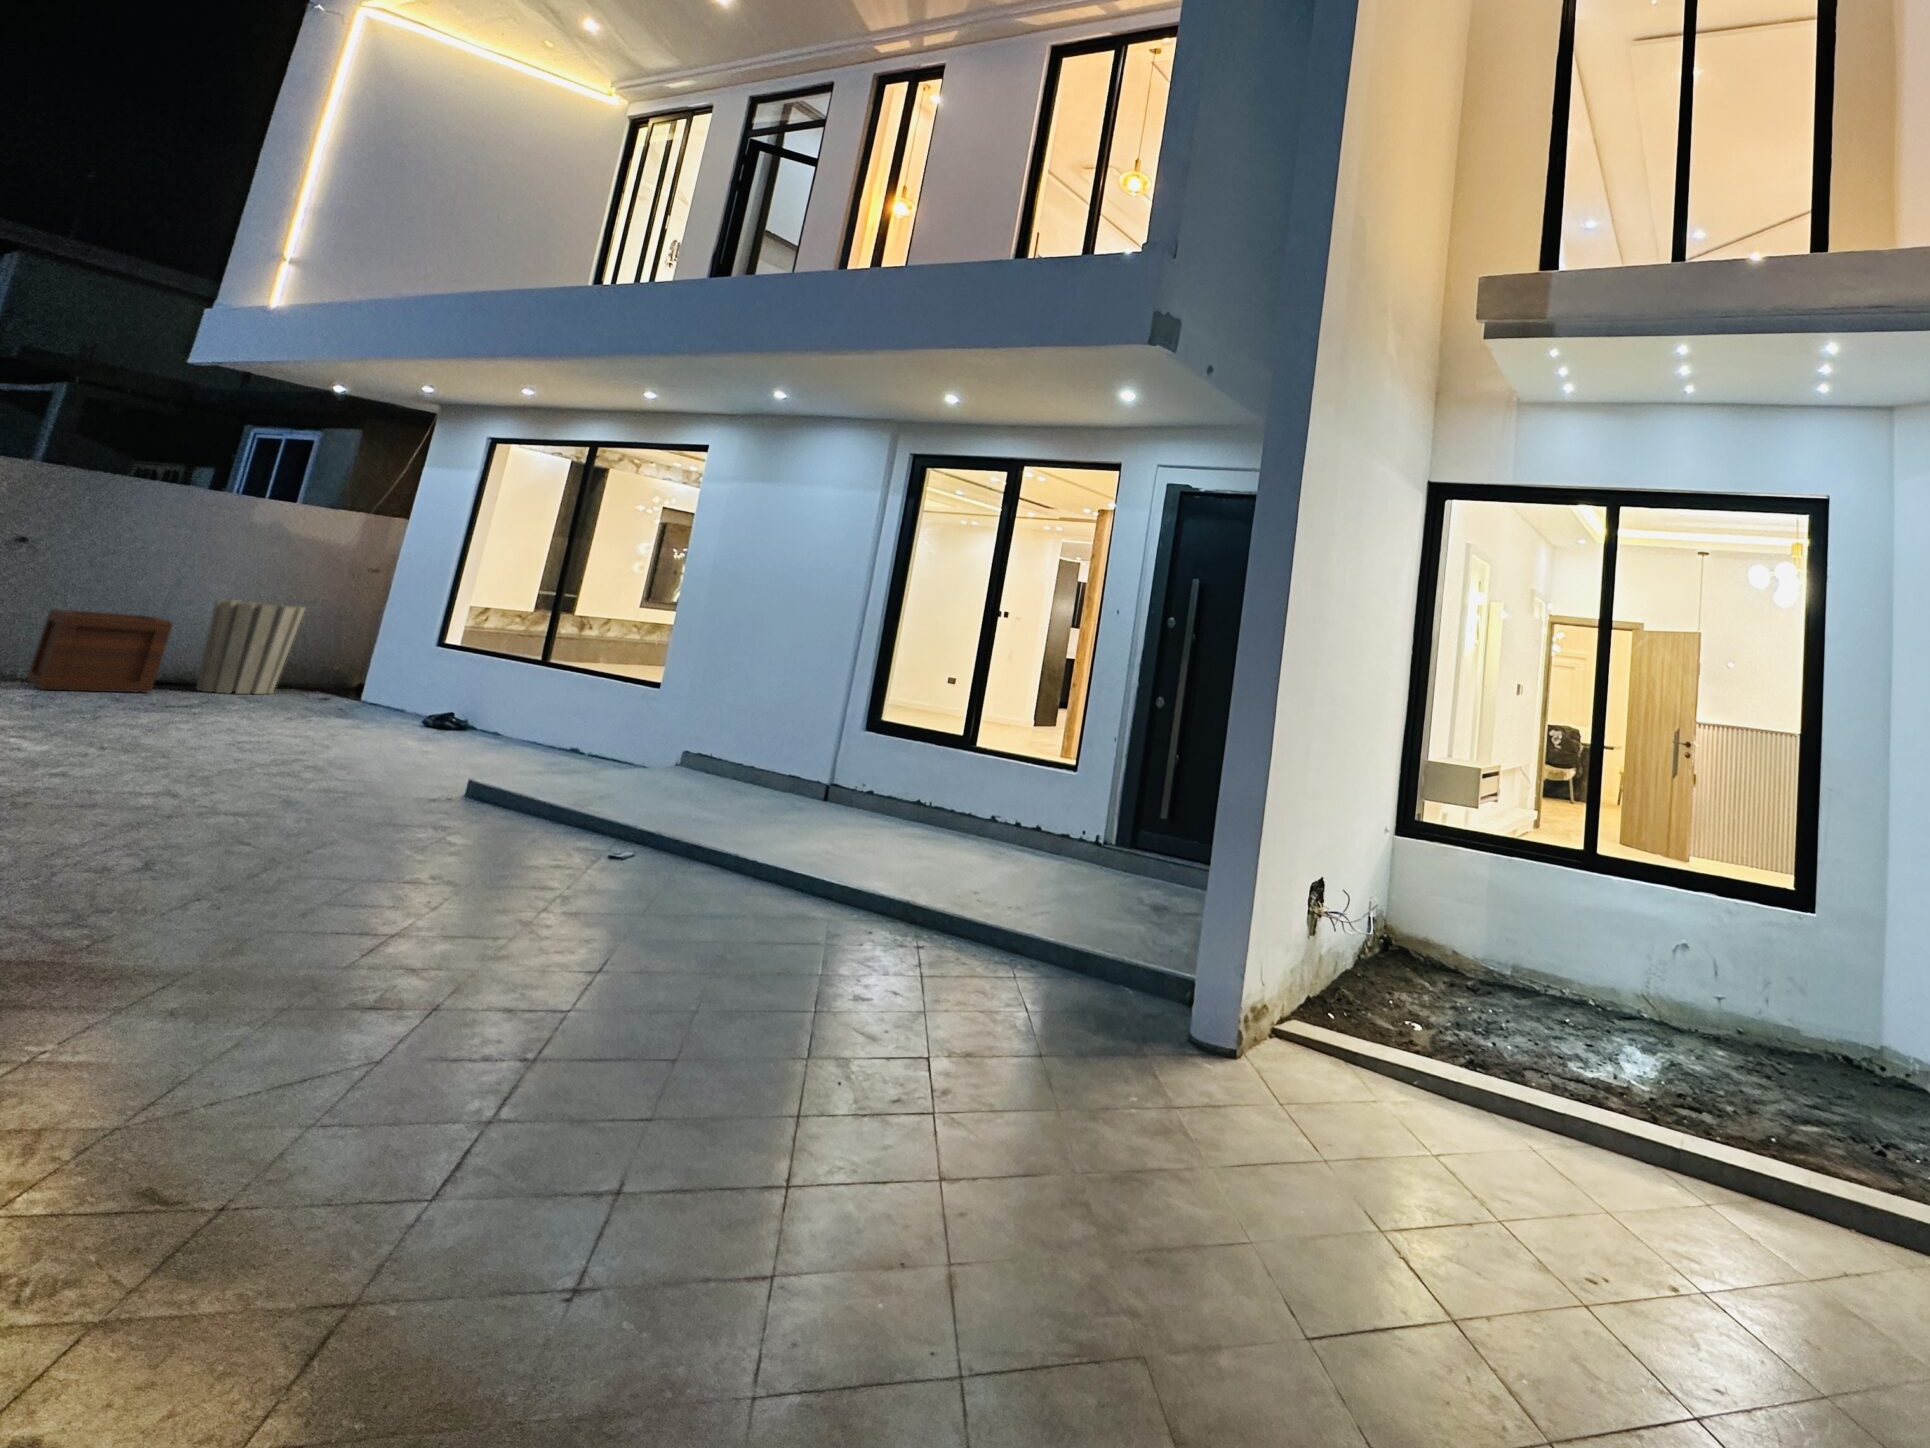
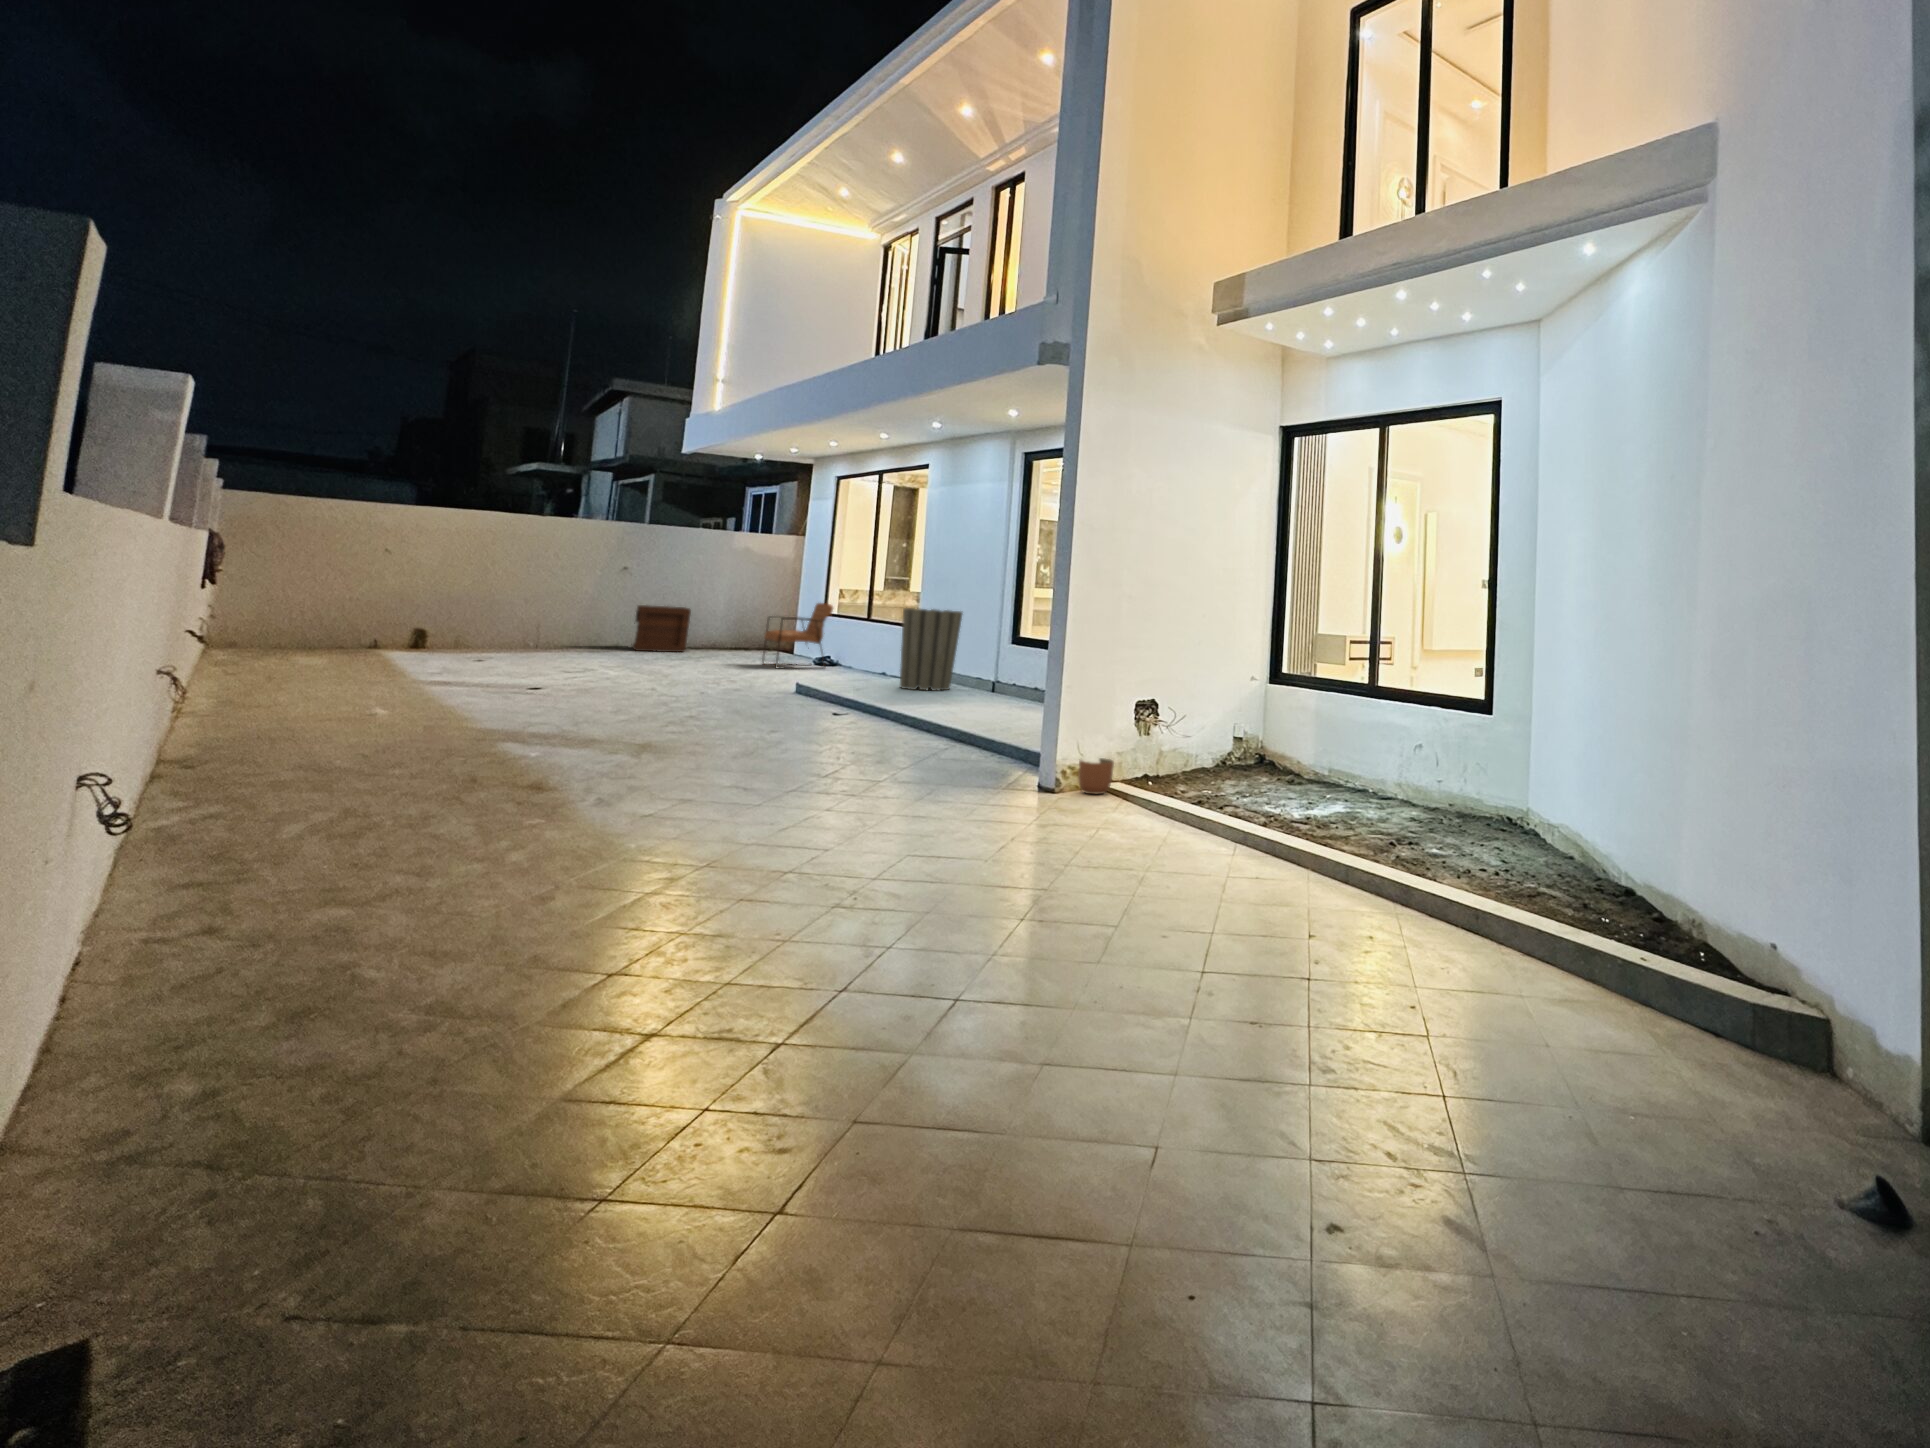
trash can: present [196,599,305,694] -> present [900,608,962,691]
chair: none [328,628,478,733] -> present [762,603,833,669]
planter: none [1269,996,1326,1067] -> present [1078,758,1114,794]

